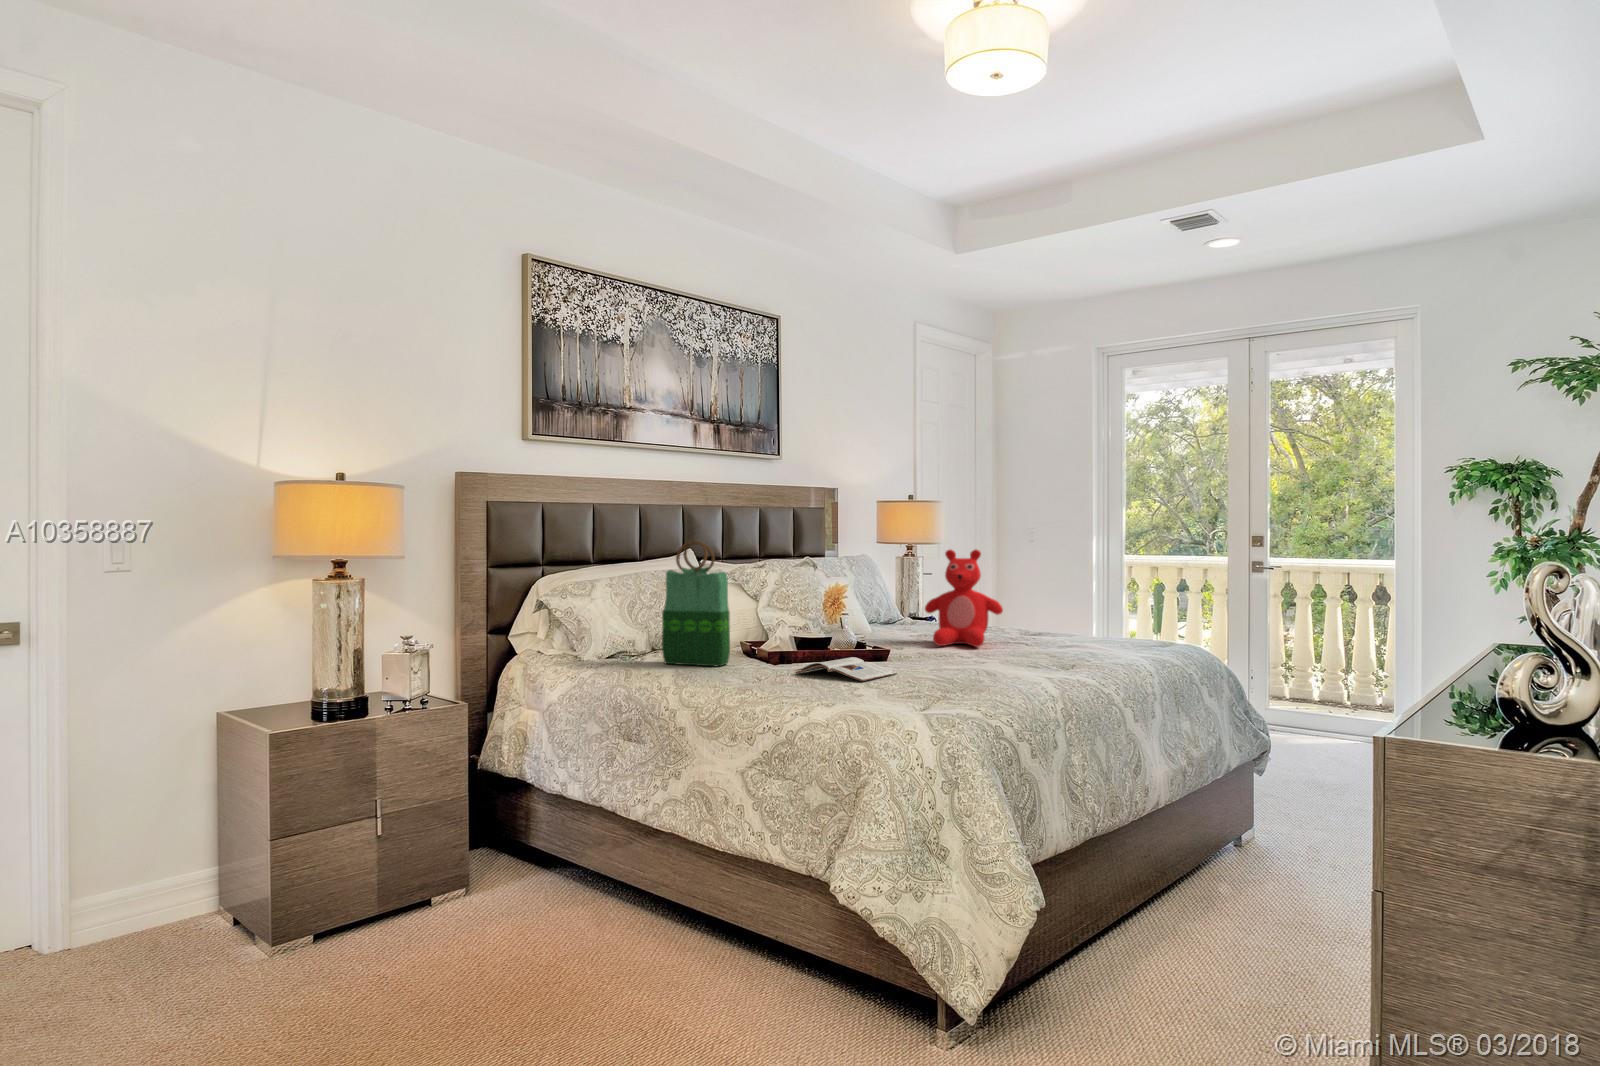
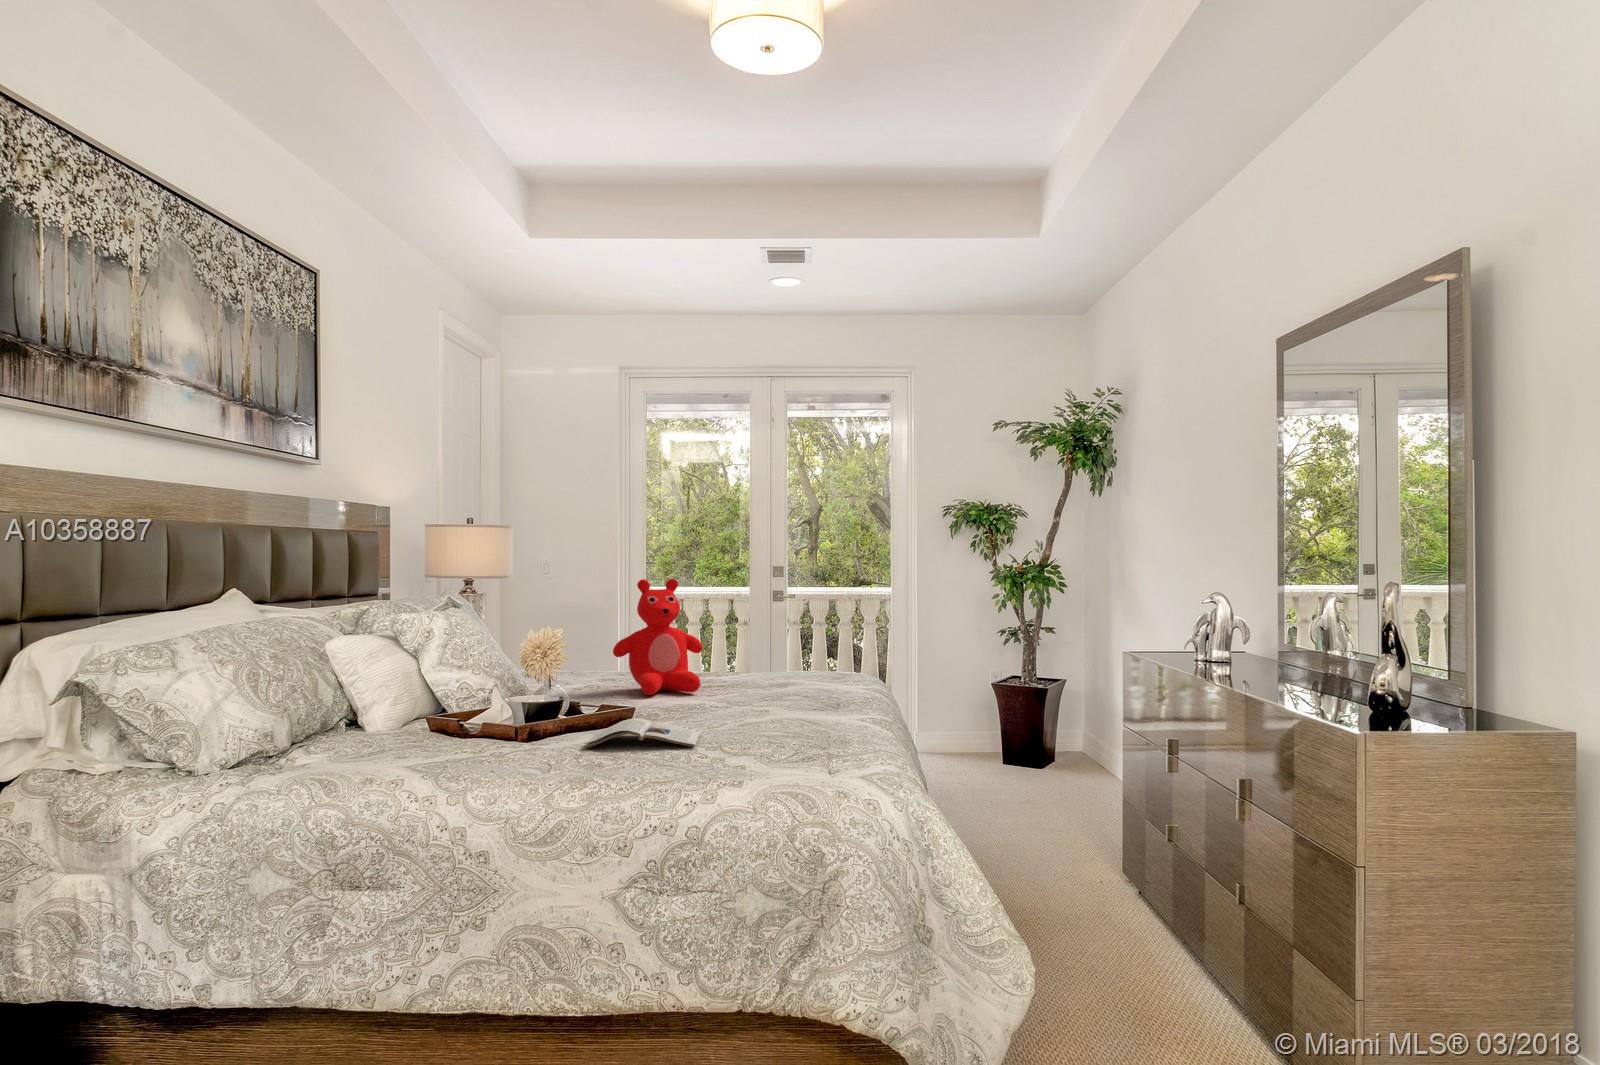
tote bag: present [662,541,730,666] -> none [351,572,458,759]

